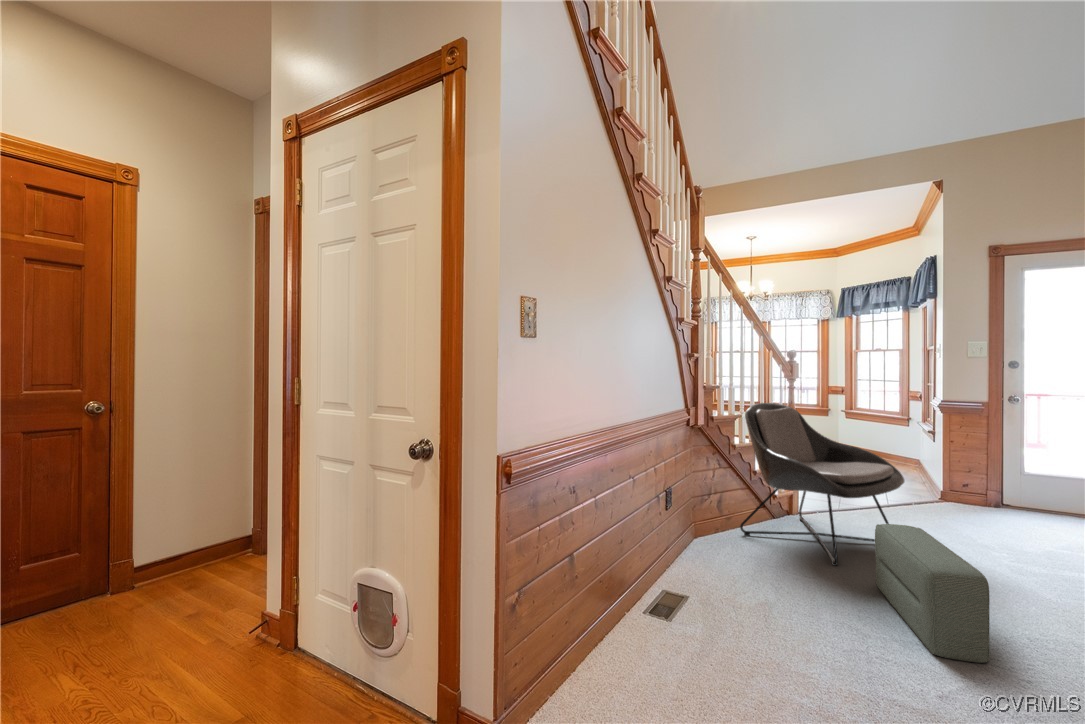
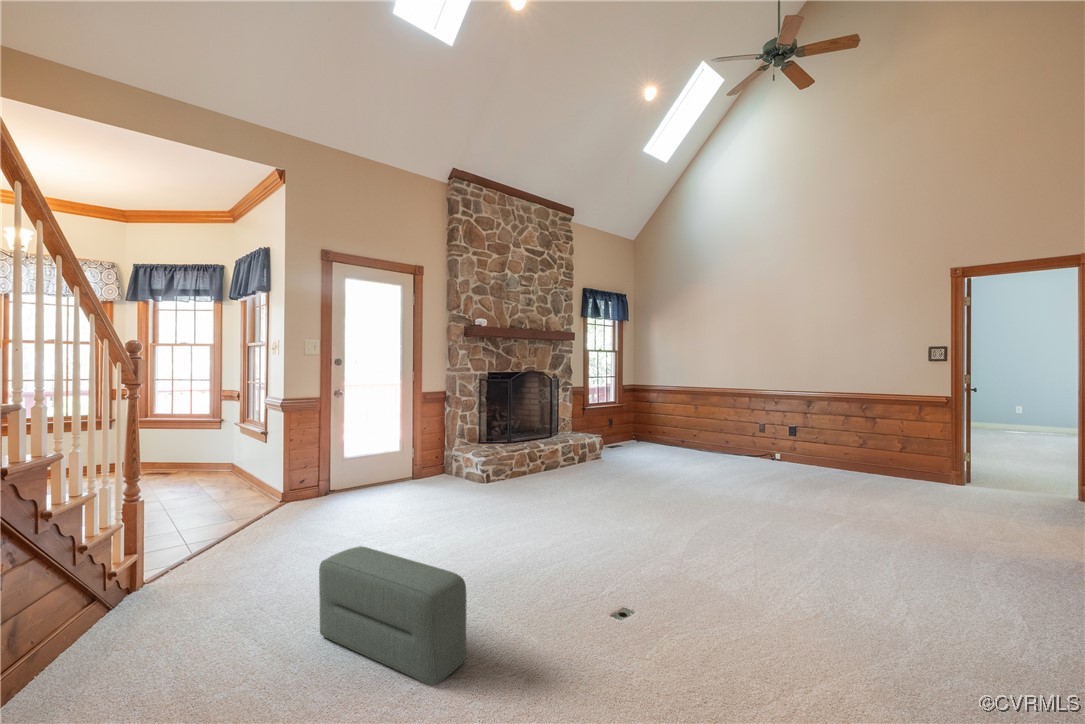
lounge chair: present [740,403,904,566] -> none [73,425,303,664]

